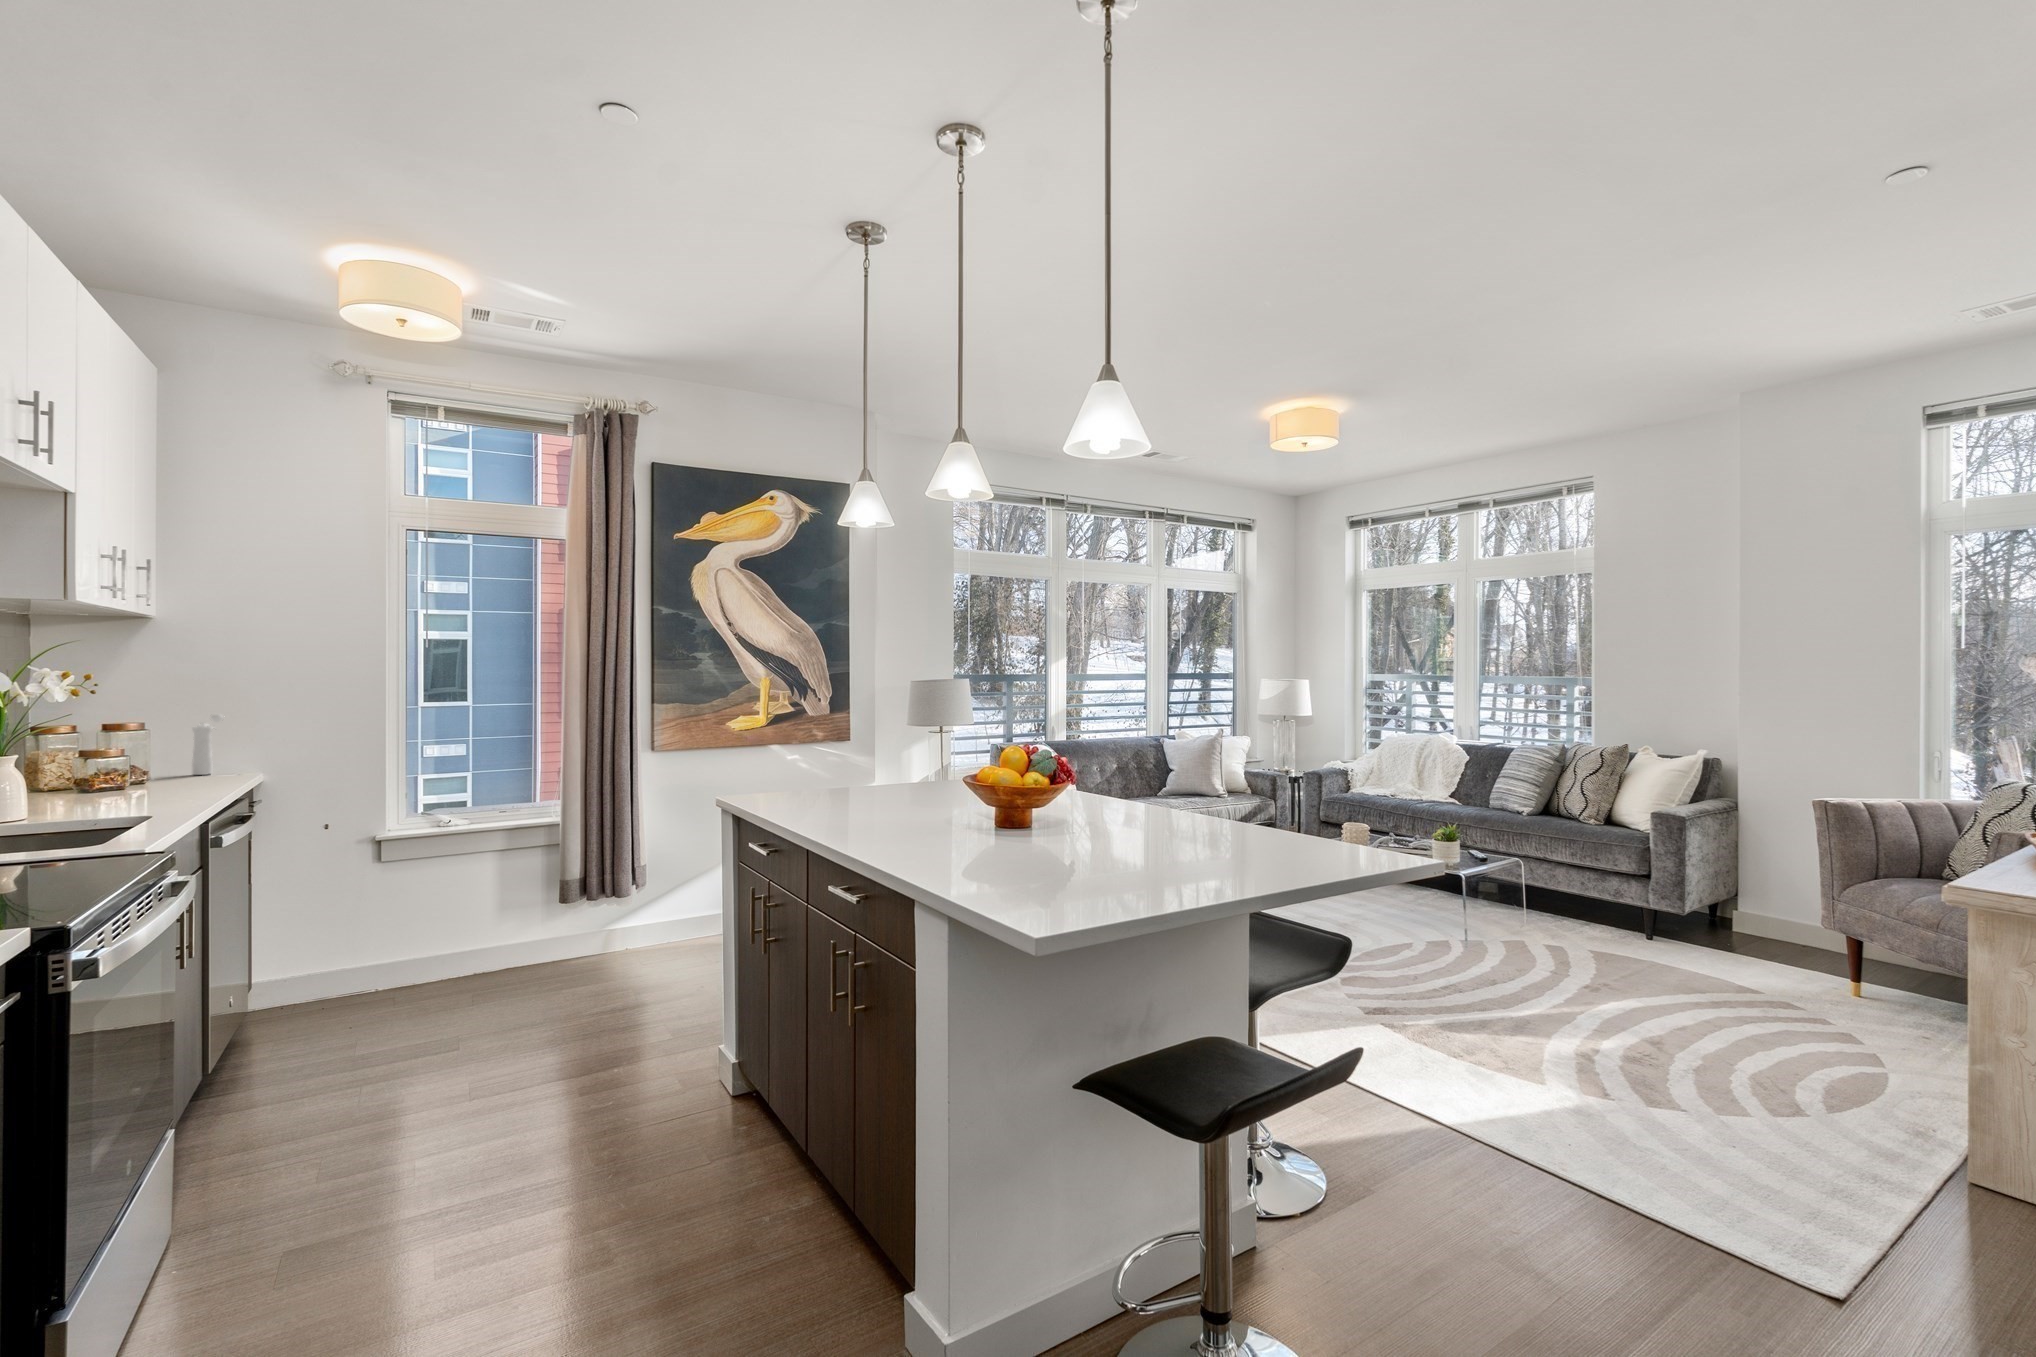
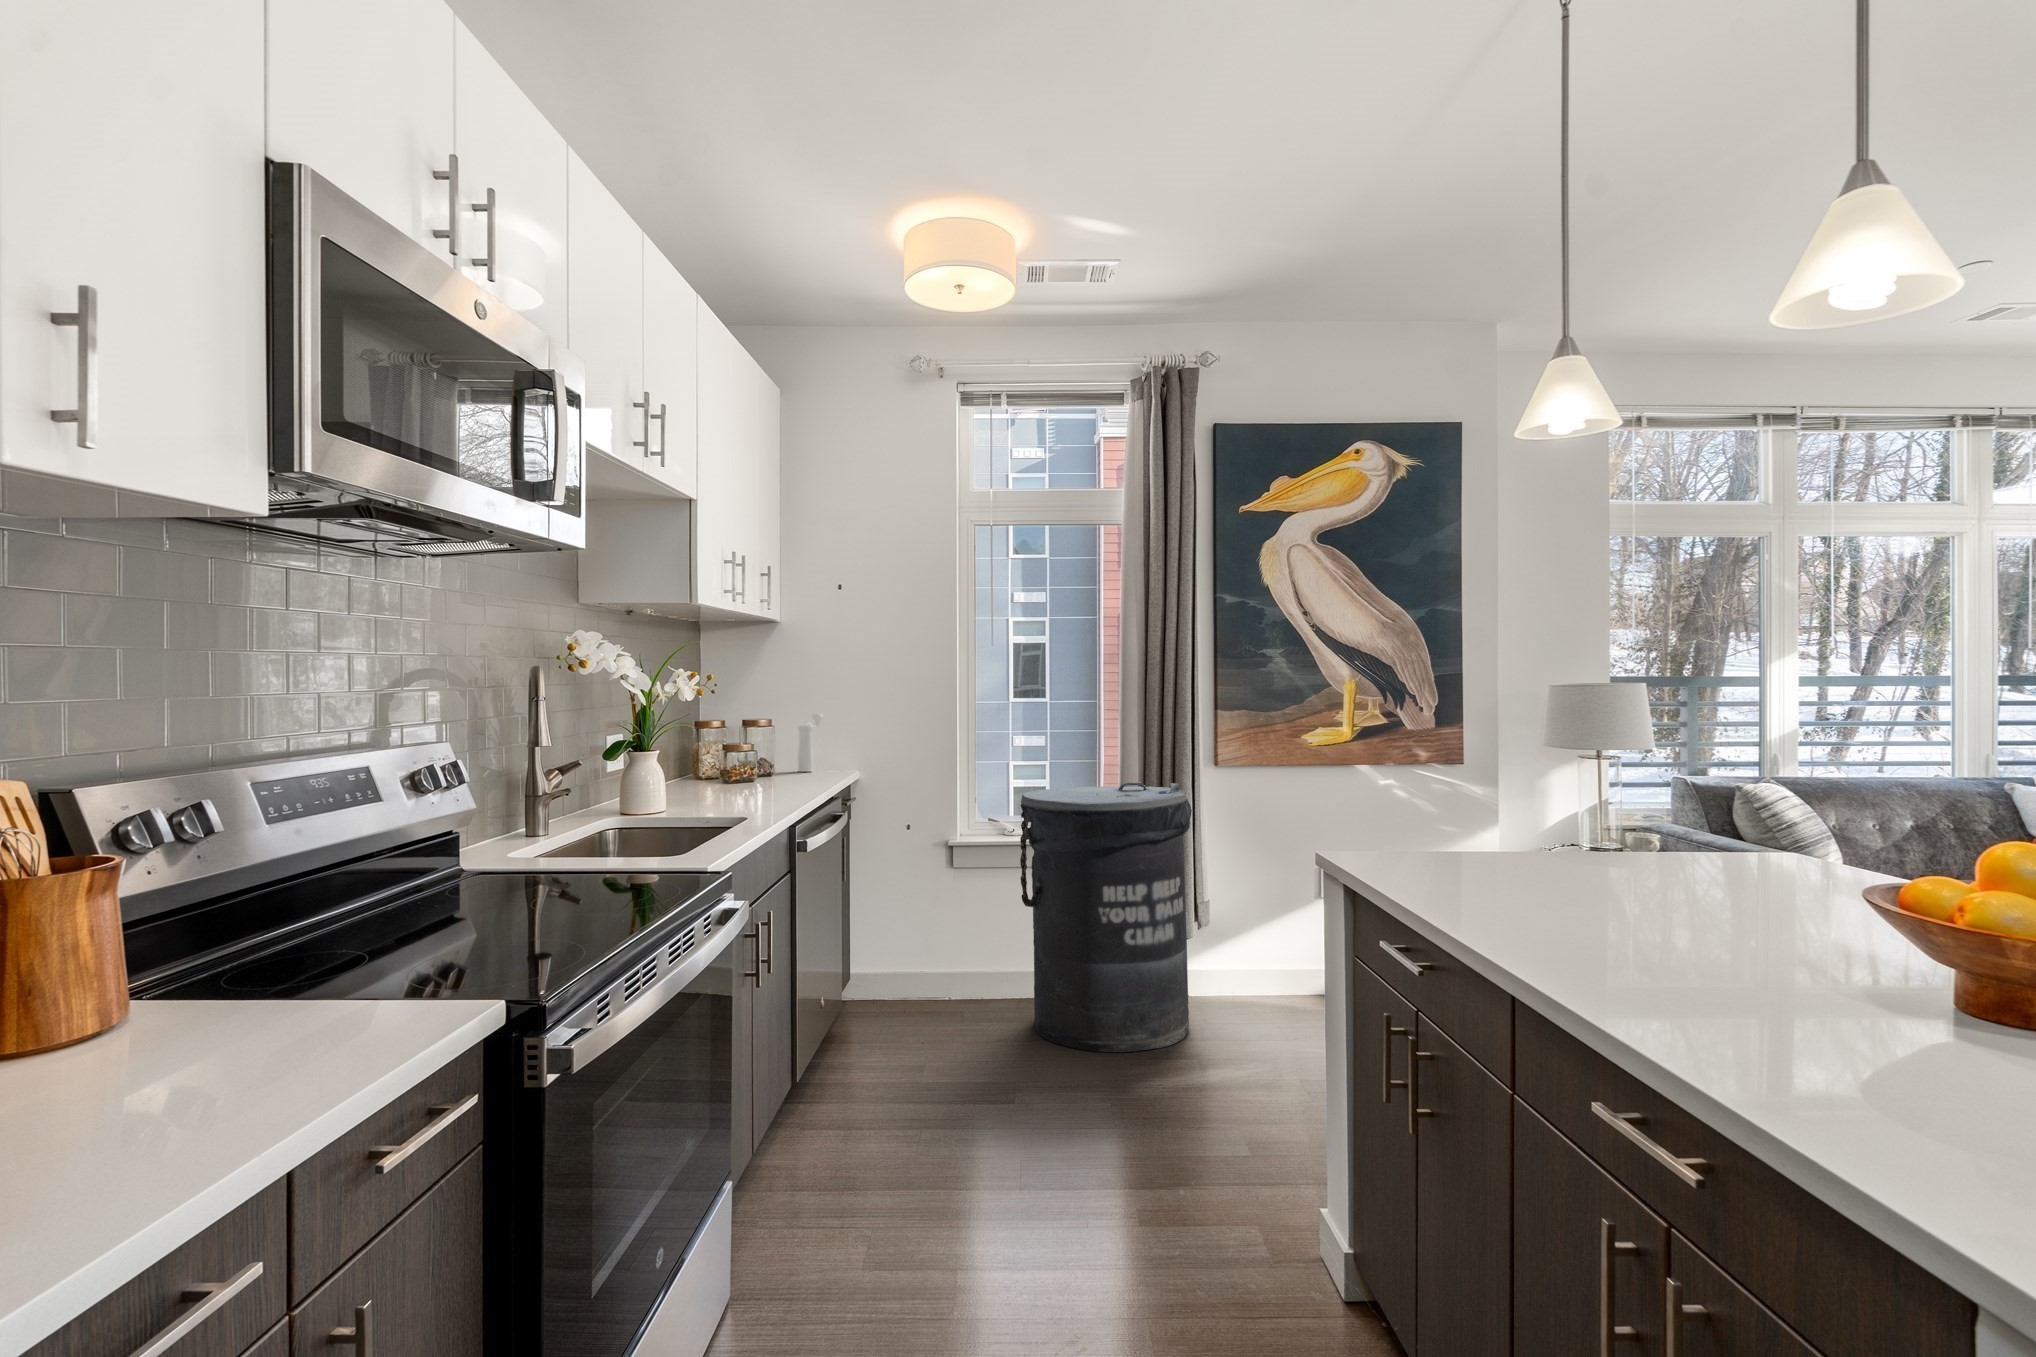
trash can: none [462,767,630,1006] -> present [1020,782,1192,1052]

